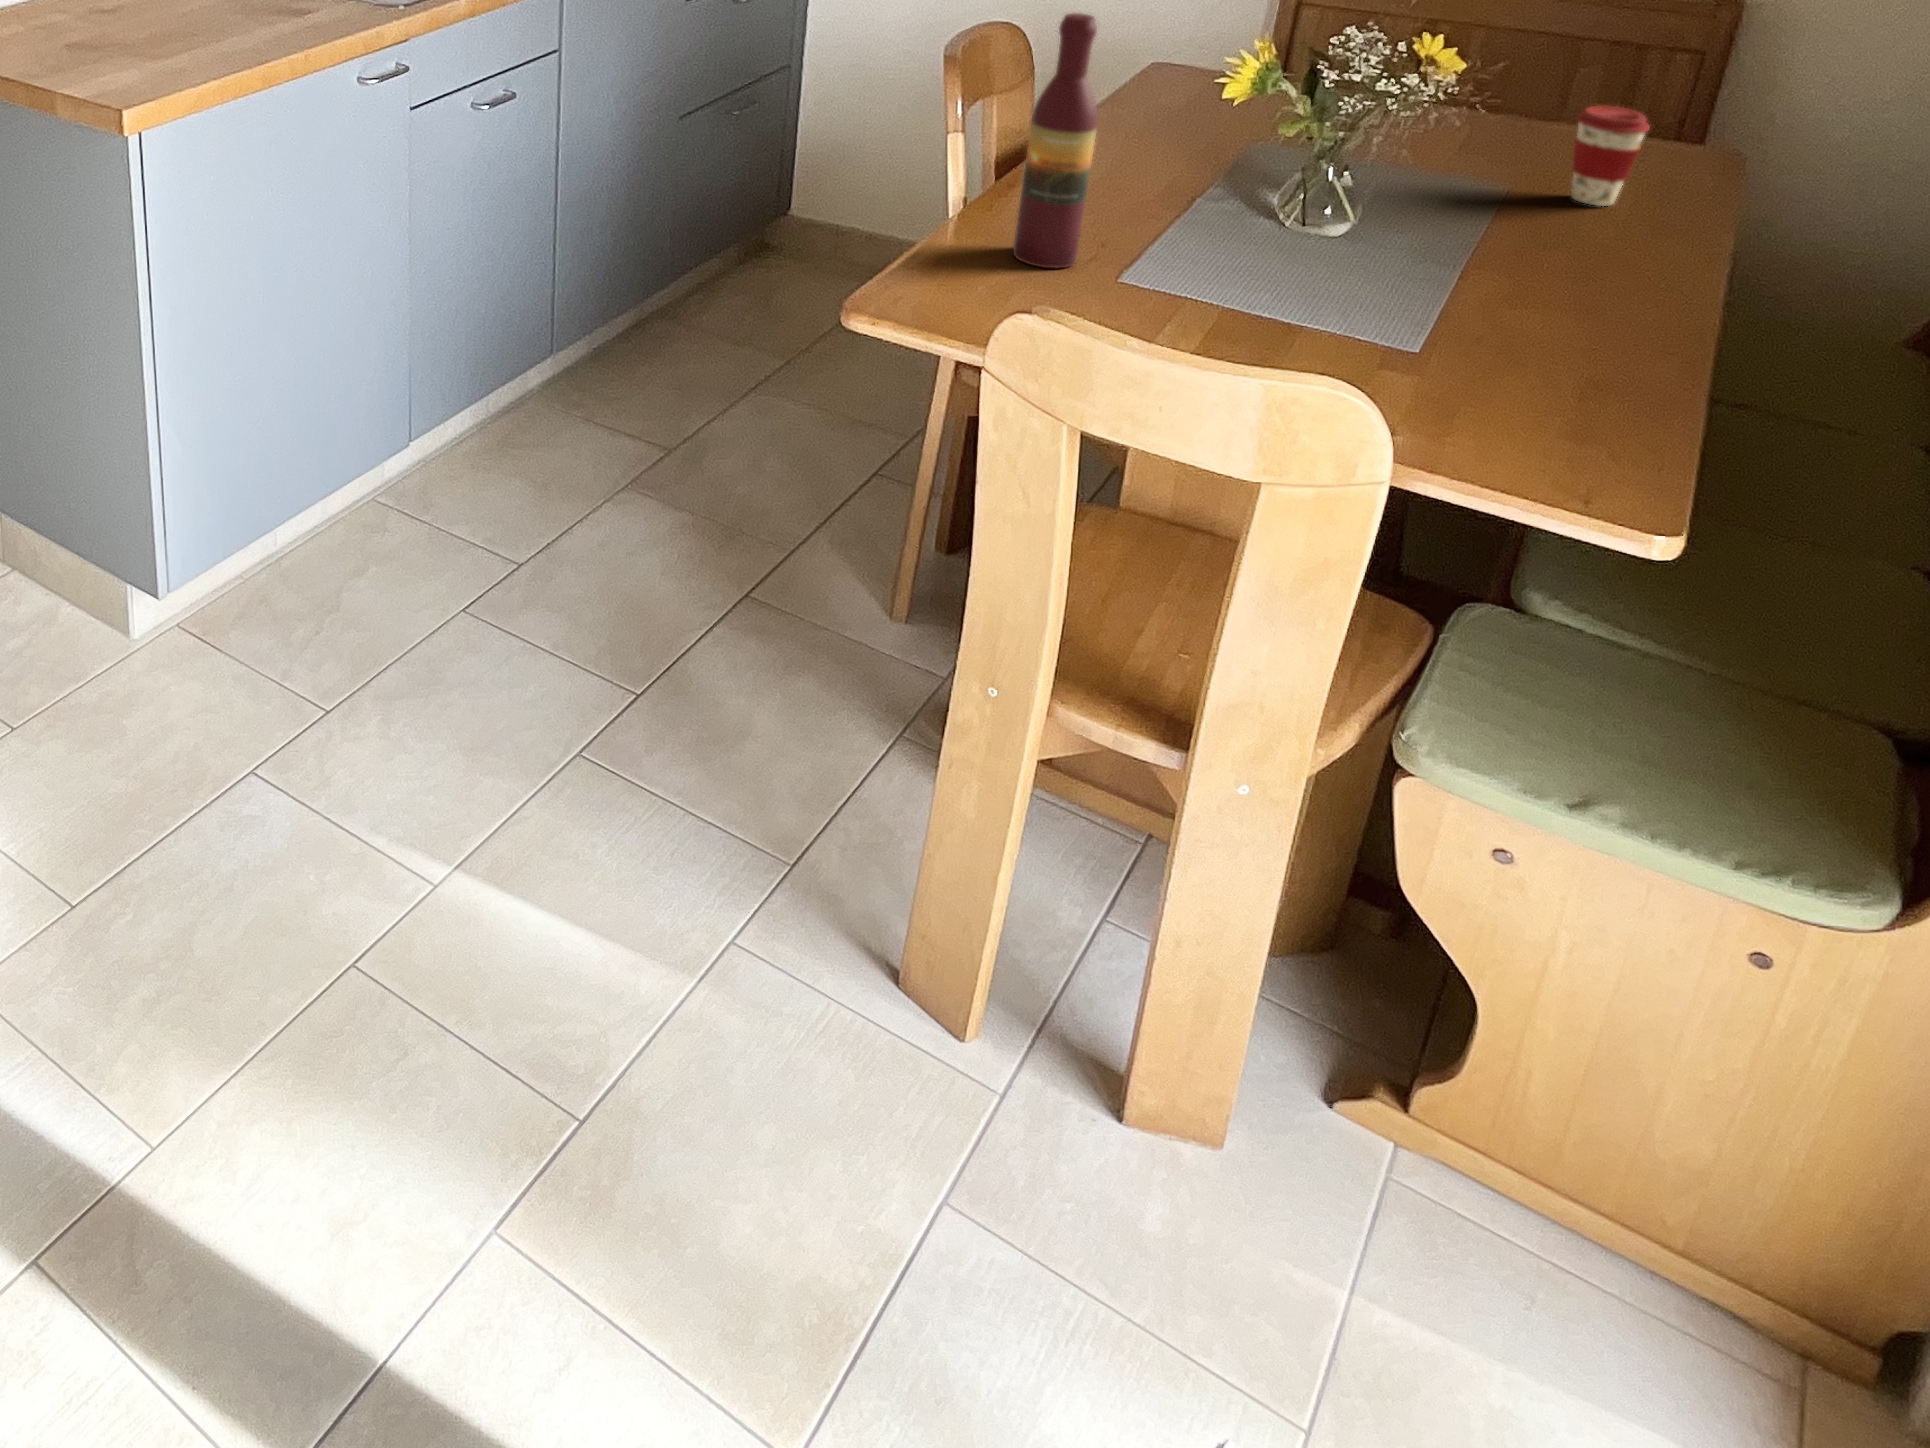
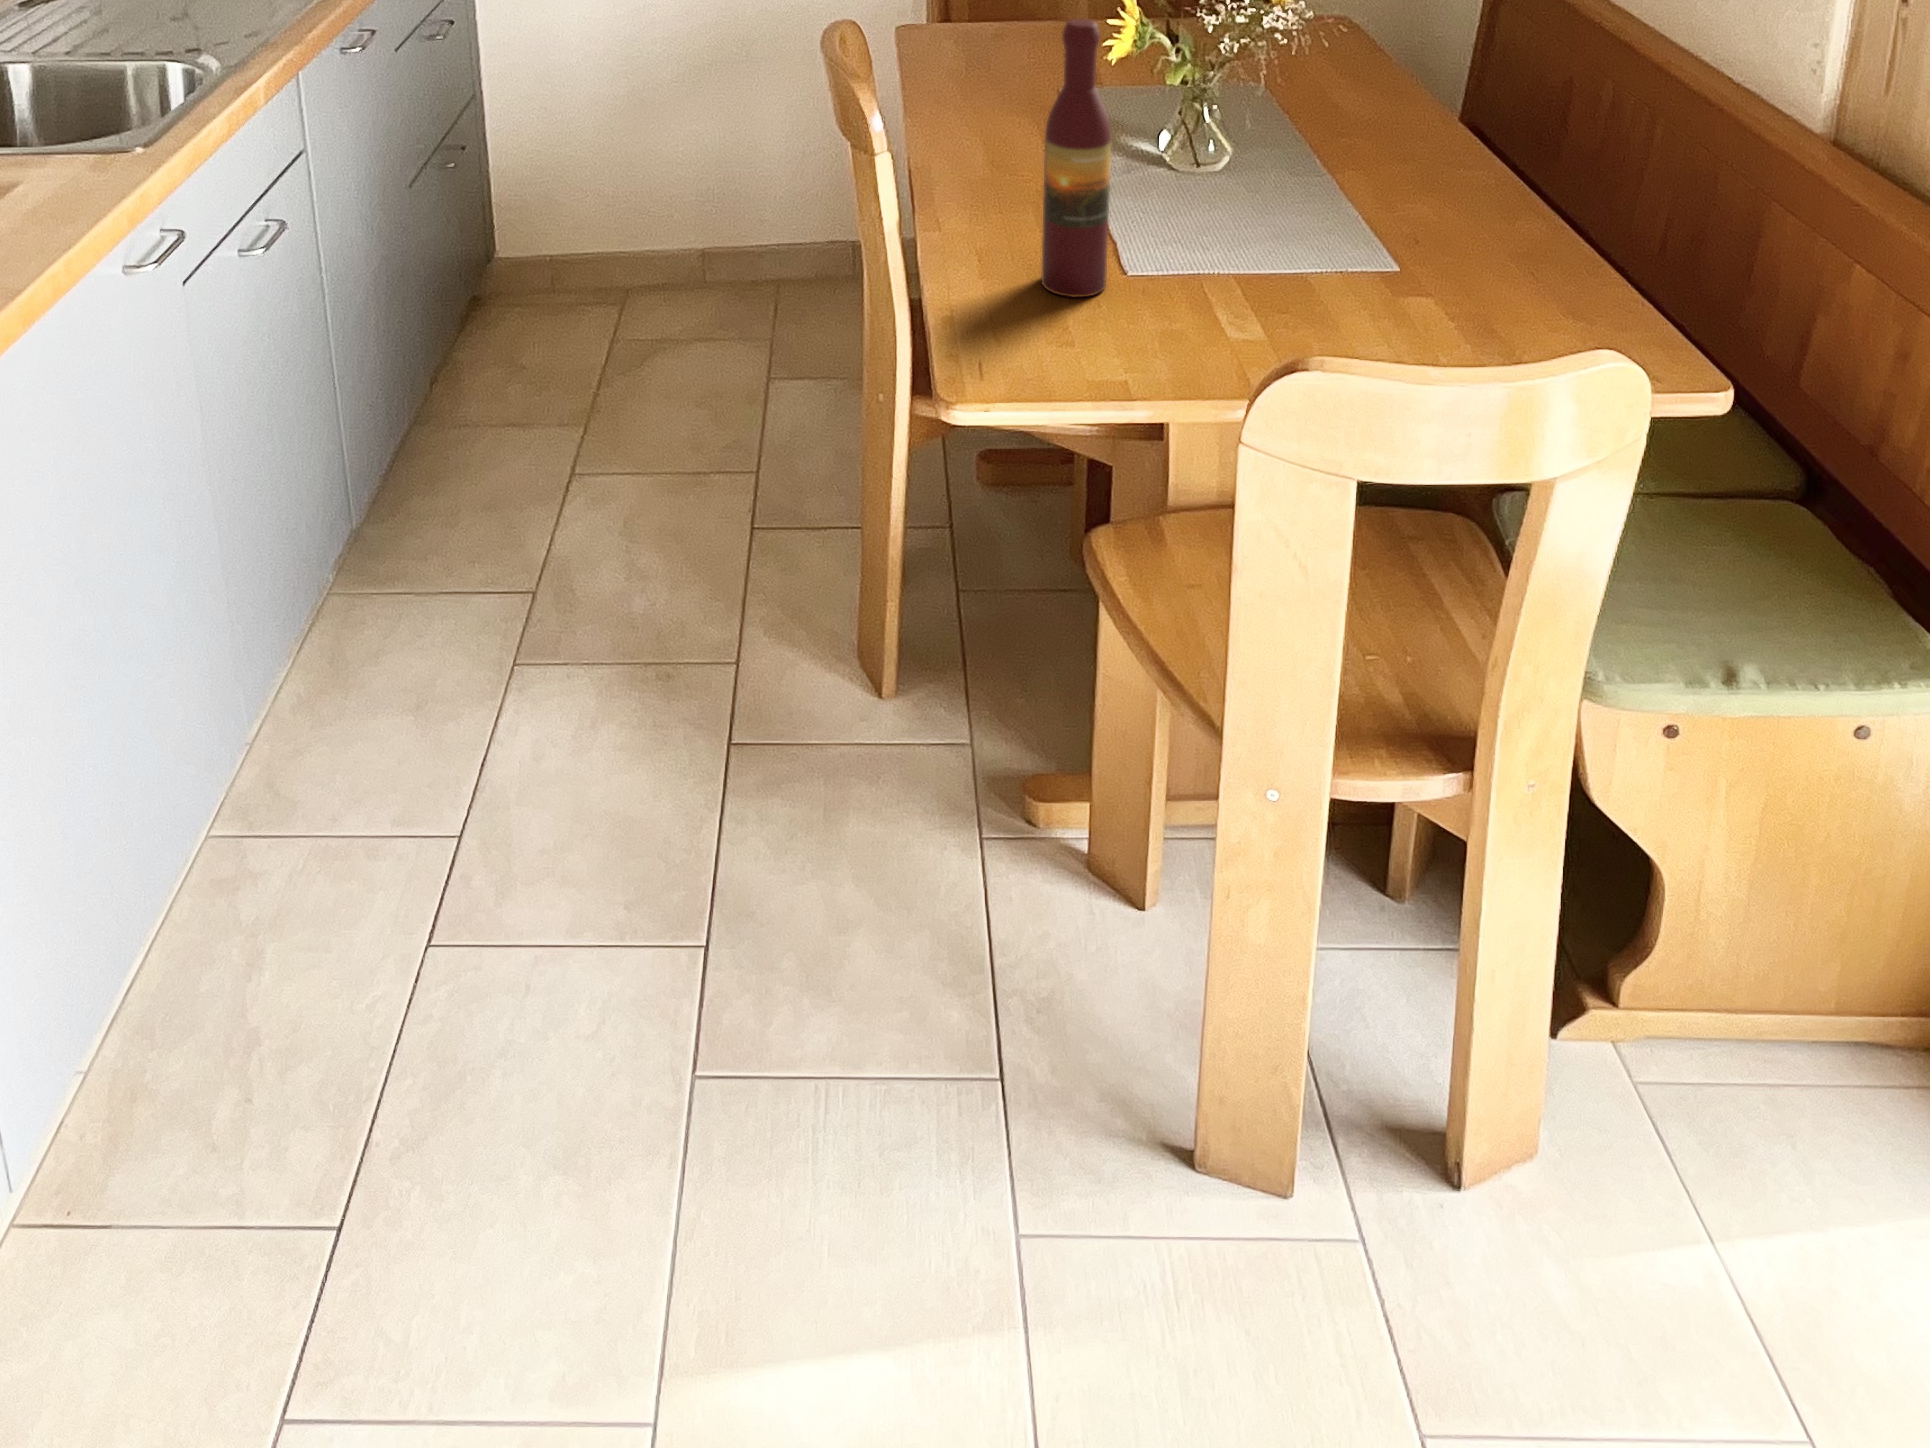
coffee cup: present [1571,105,1650,206] -> none [1317,11,1371,99]

